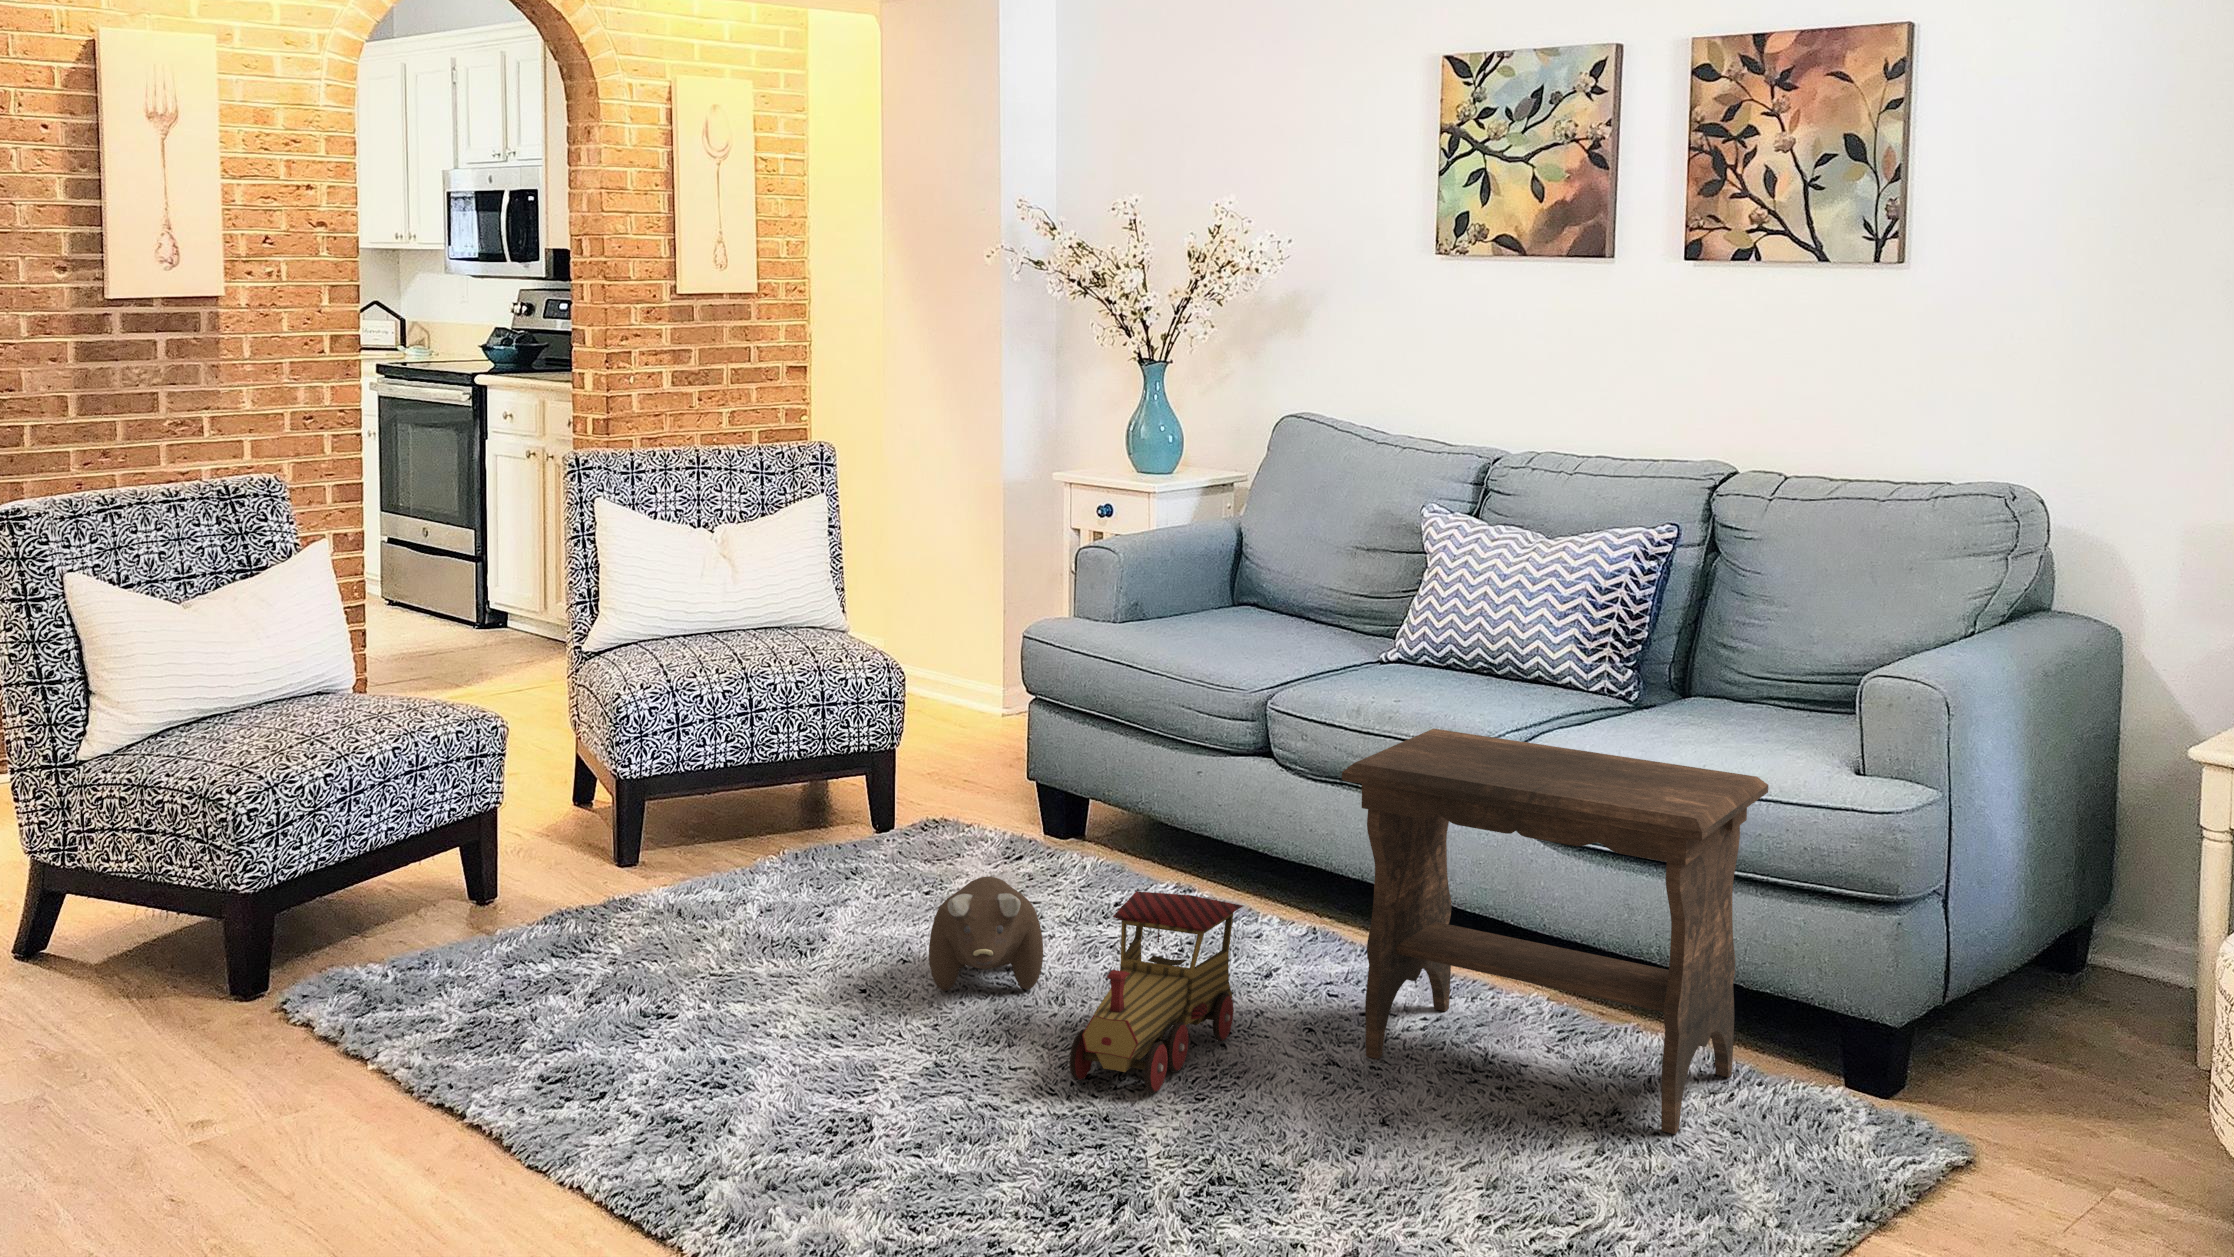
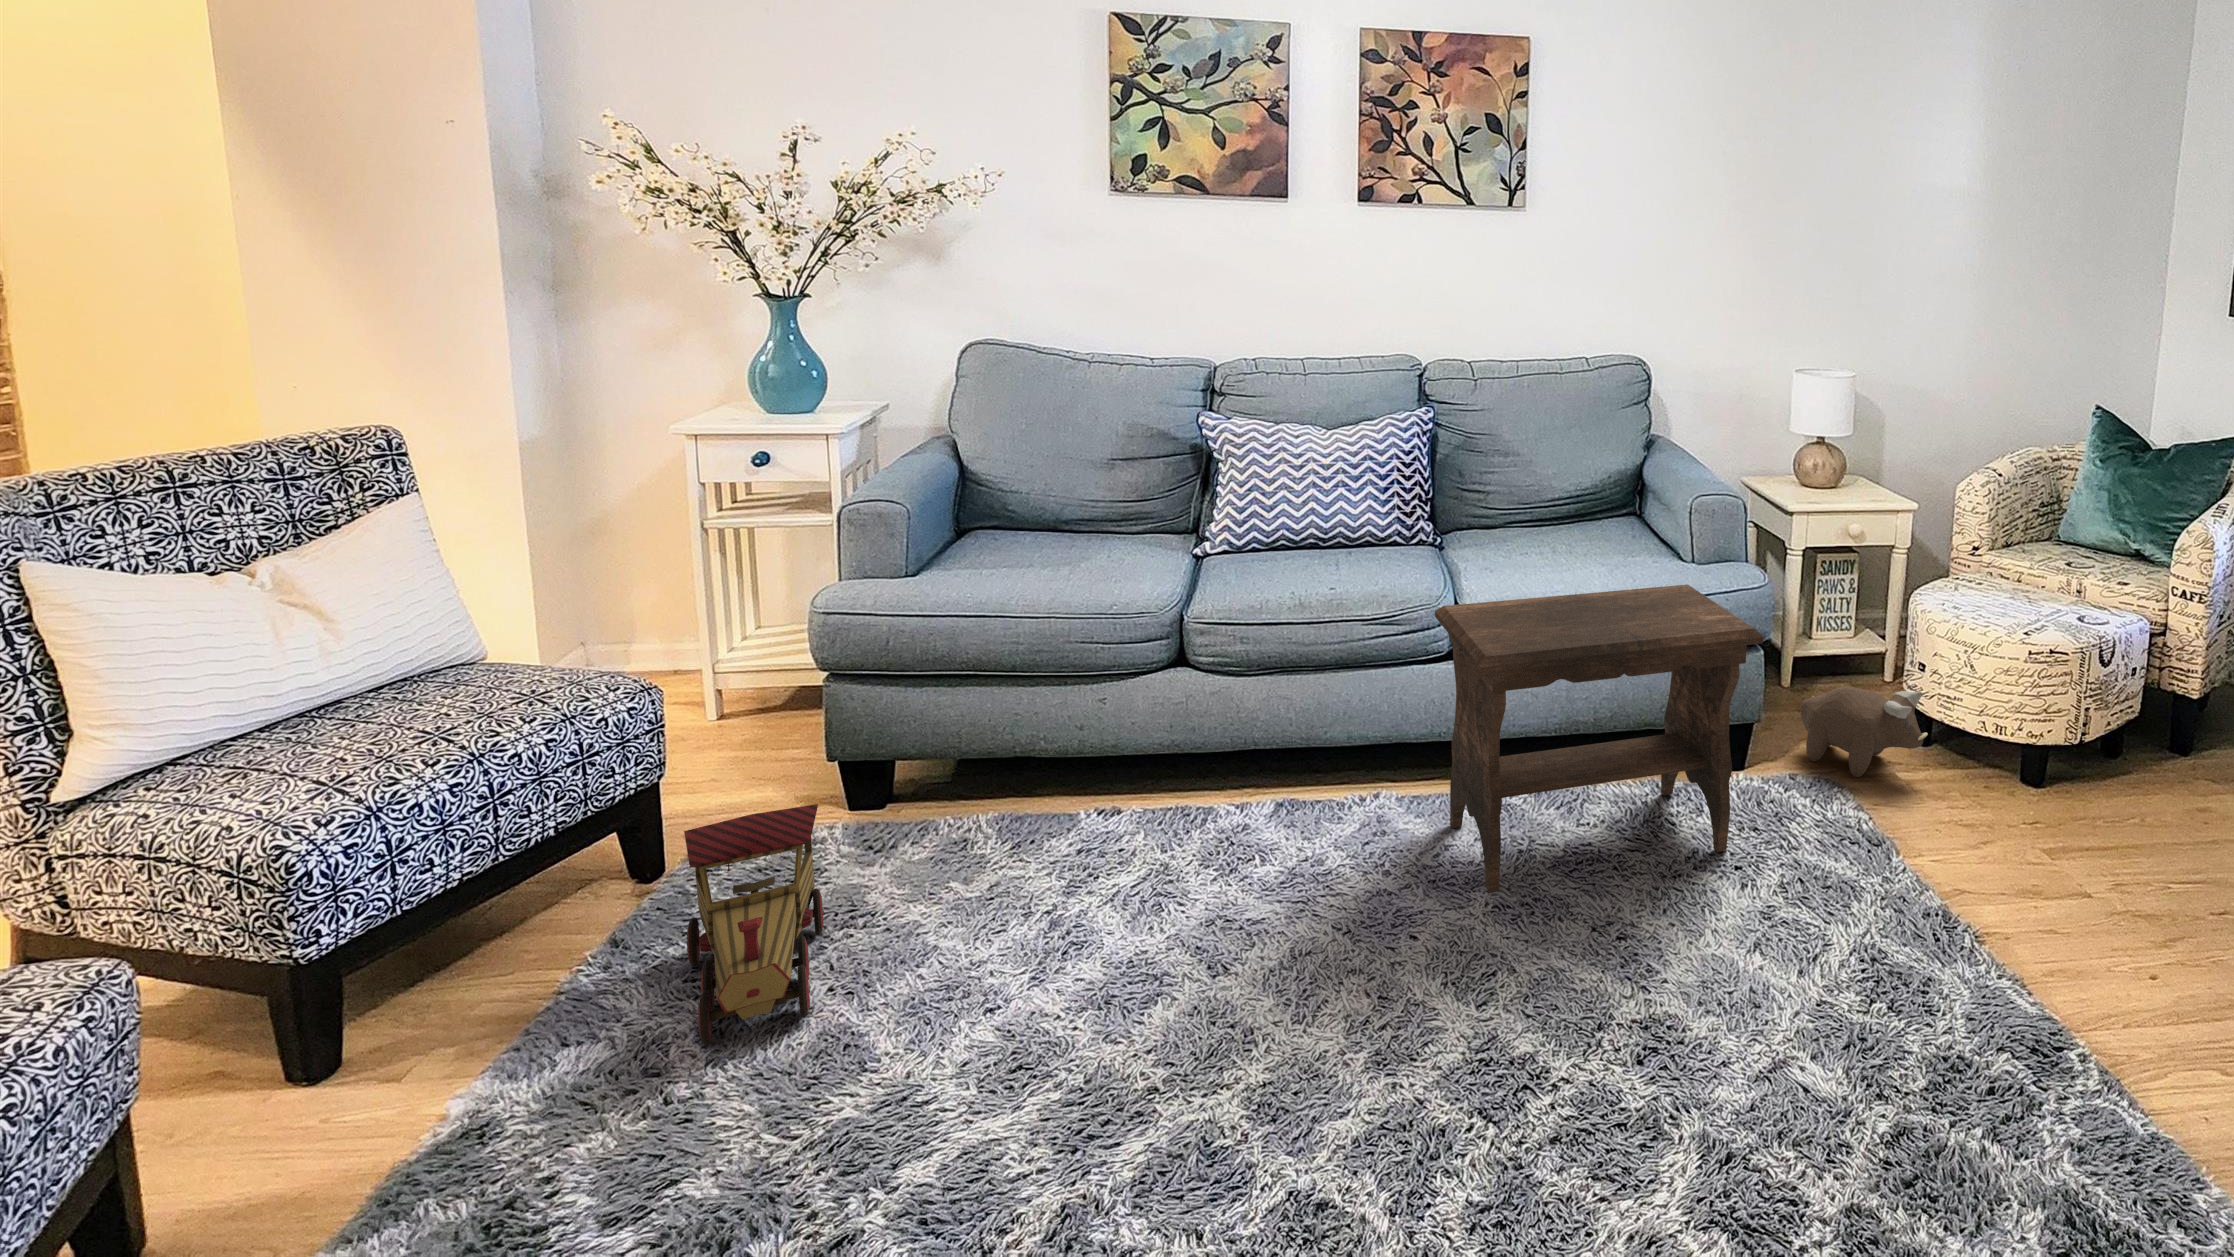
plush toy: present [929,877,1043,991] -> present [1800,686,1928,777]
toy train: present [1069,891,1243,1094] -> present [684,804,824,1046]

